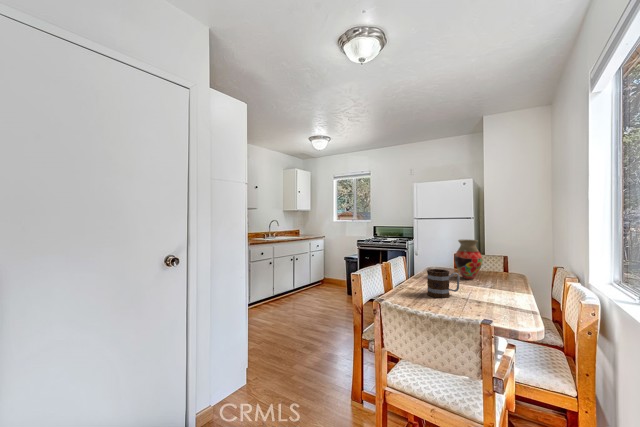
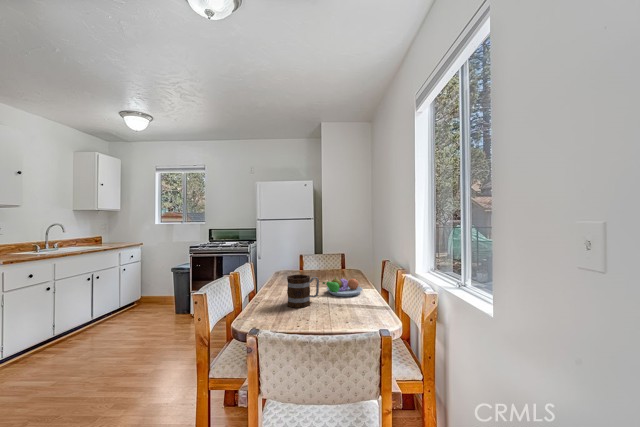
vase: present [454,240,483,279] -> none [306,240,331,280]
fruit bowl: none [466,276,513,297] -> present [322,277,363,296]

